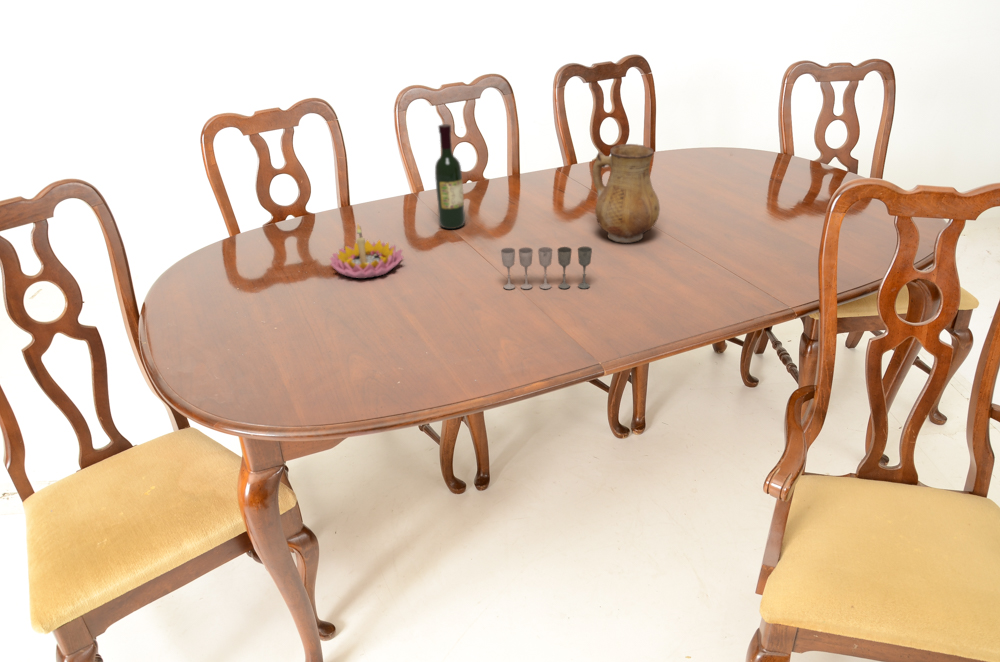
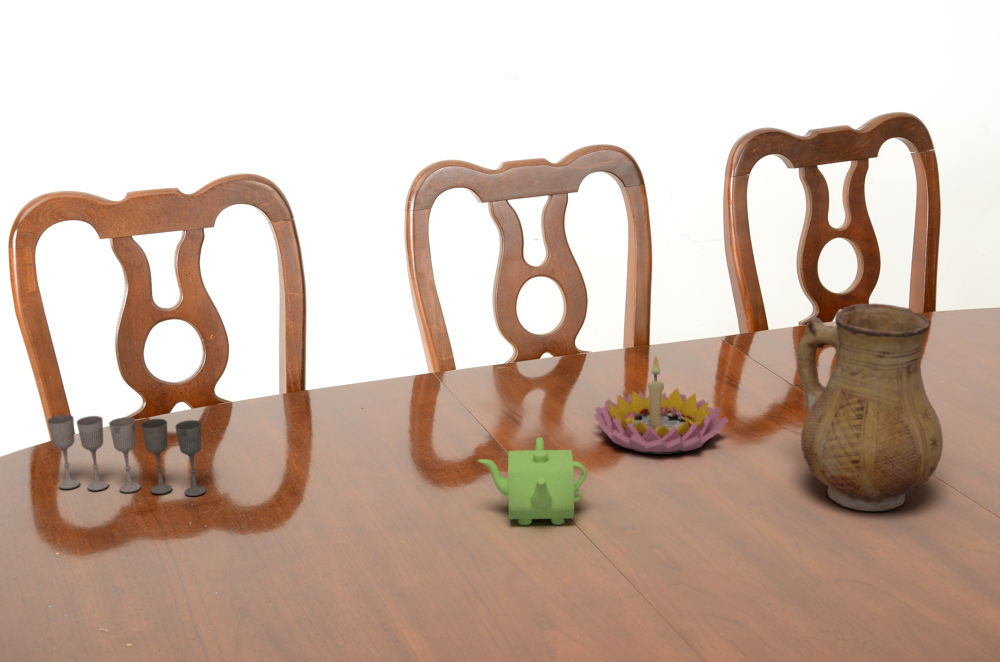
wine bottle: present [435,124,465,229] -> none [470,246,526,454]
teapot: none [445,218,497,259] -> present [478,437,587,525]
candle holder: present [330,225,403,279] -> present [594,356,728,455]
wine glass: present [501,247,592,290] -> present [48,415,206,496]

